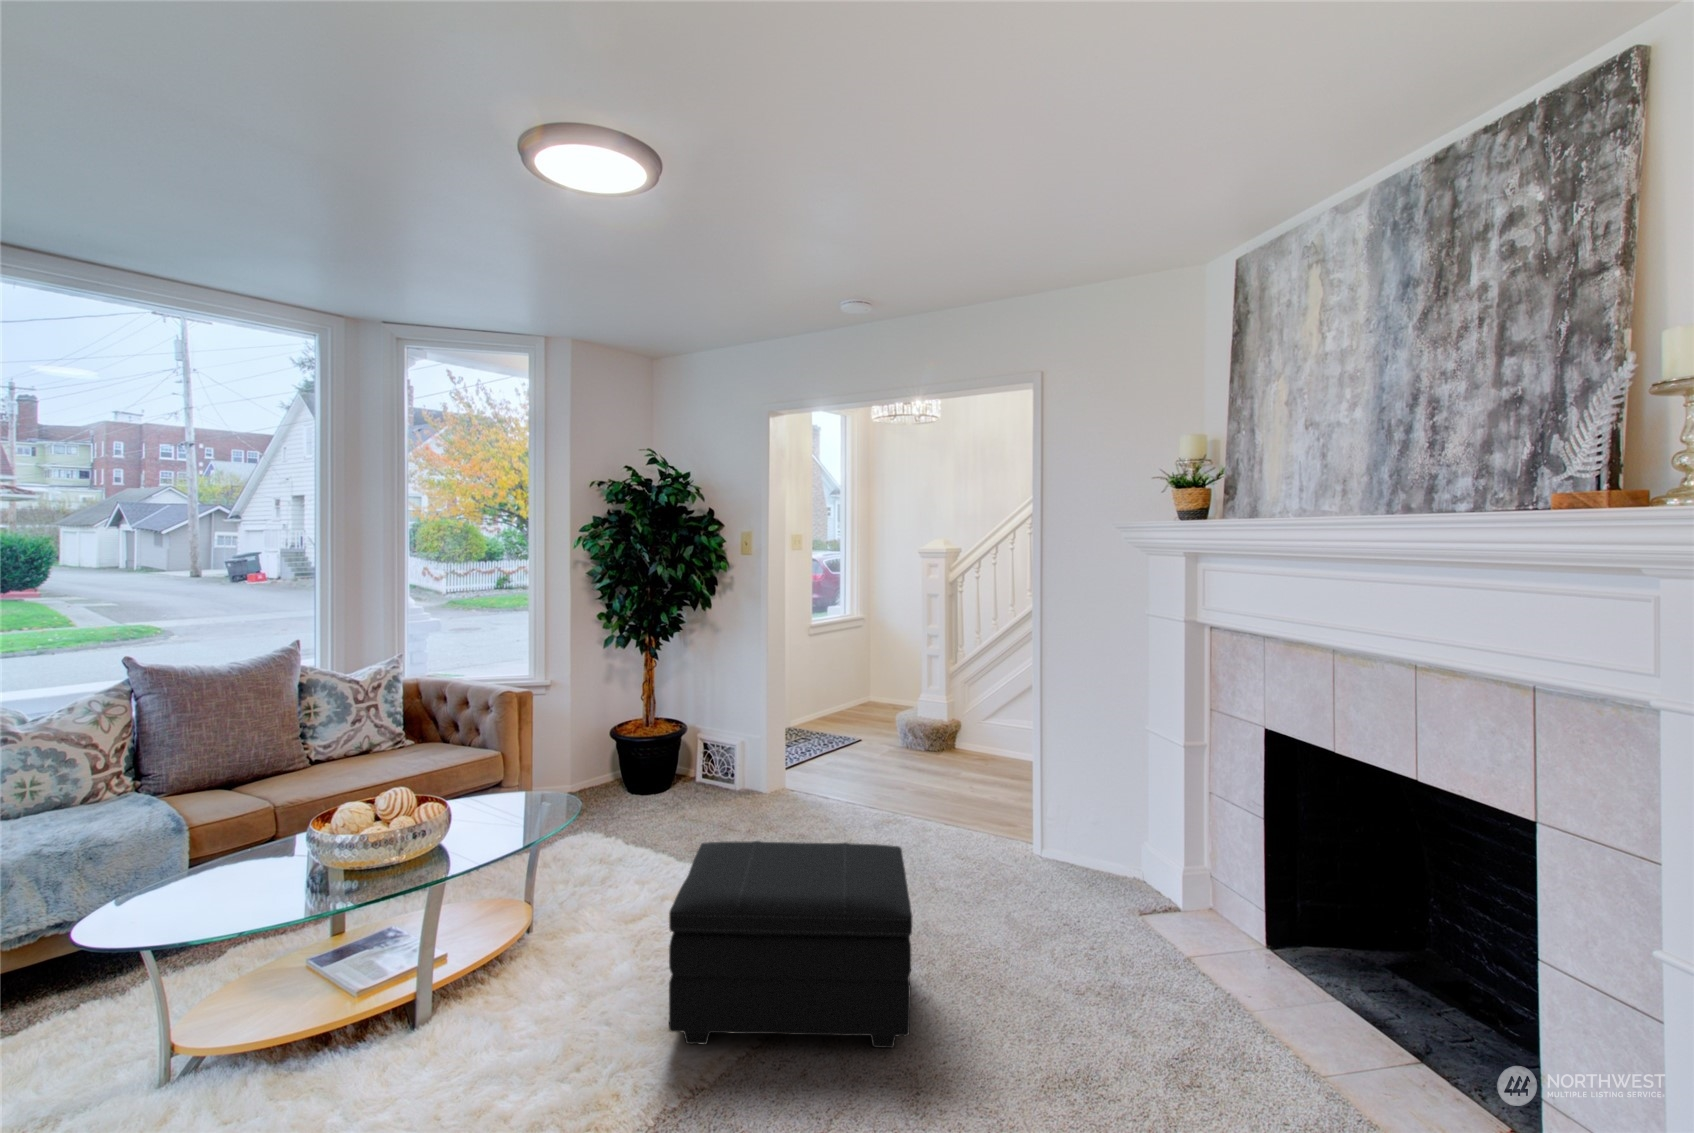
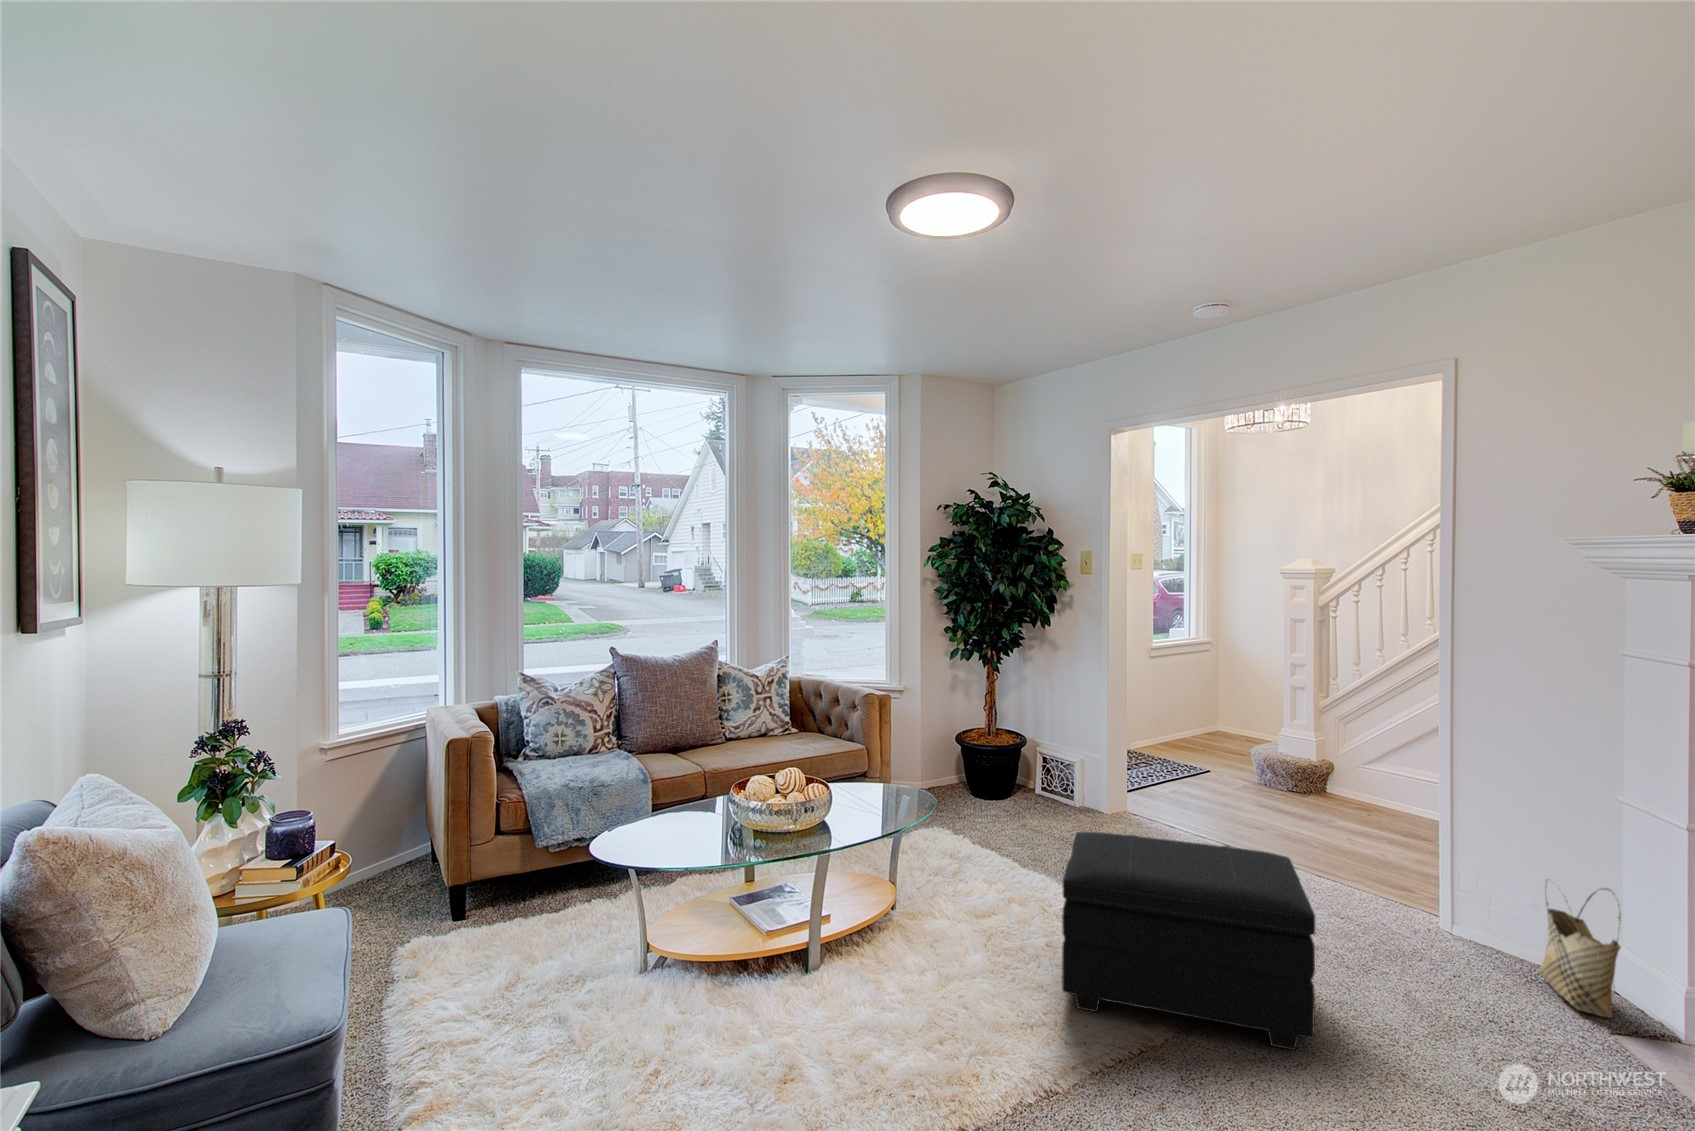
woven basket: none [1098,836,1154,951] -> present [1540,880,1621,1018]

